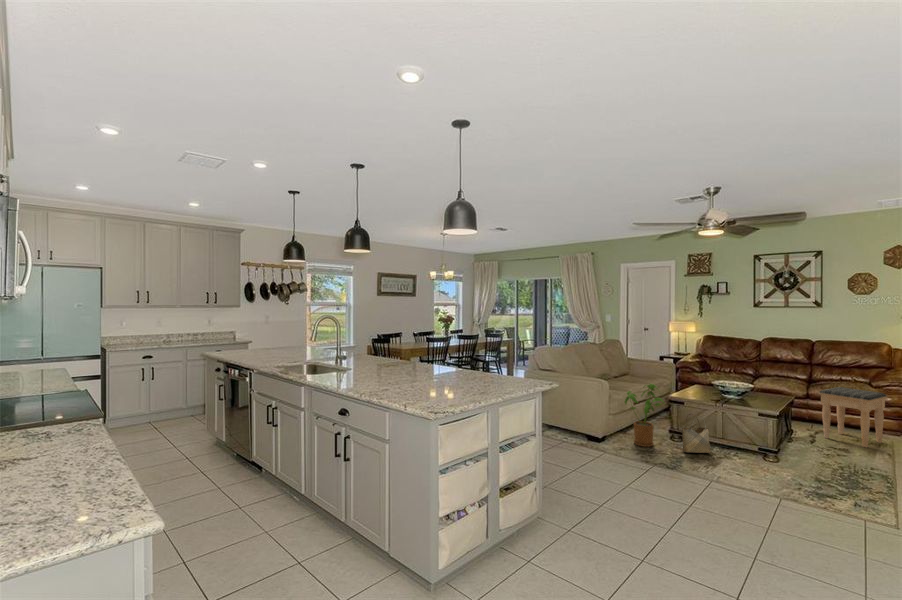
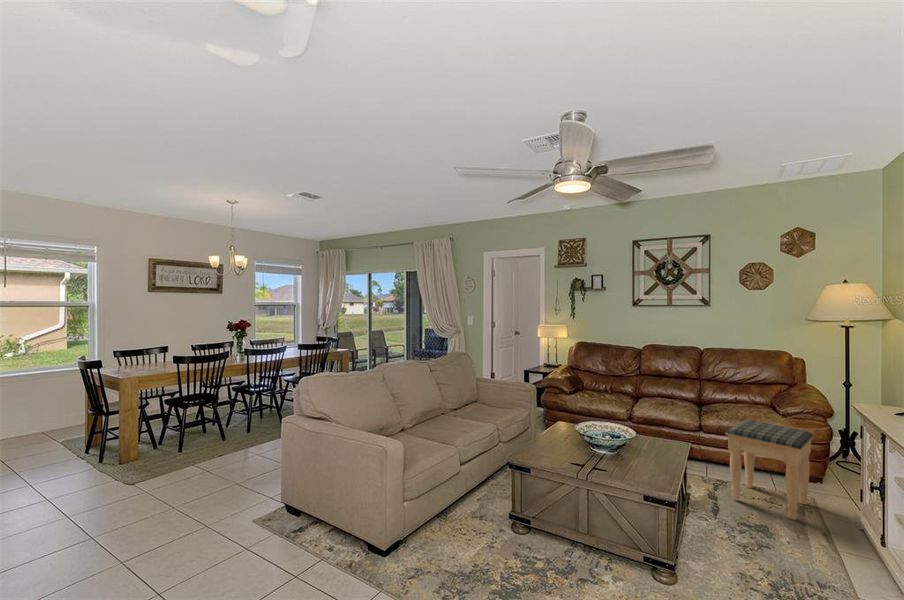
house plant: present [625,384,664,447] -> none [439,442,502,561]
woven basket: present [682,414,710,453] -> none [529,497,576,576]

